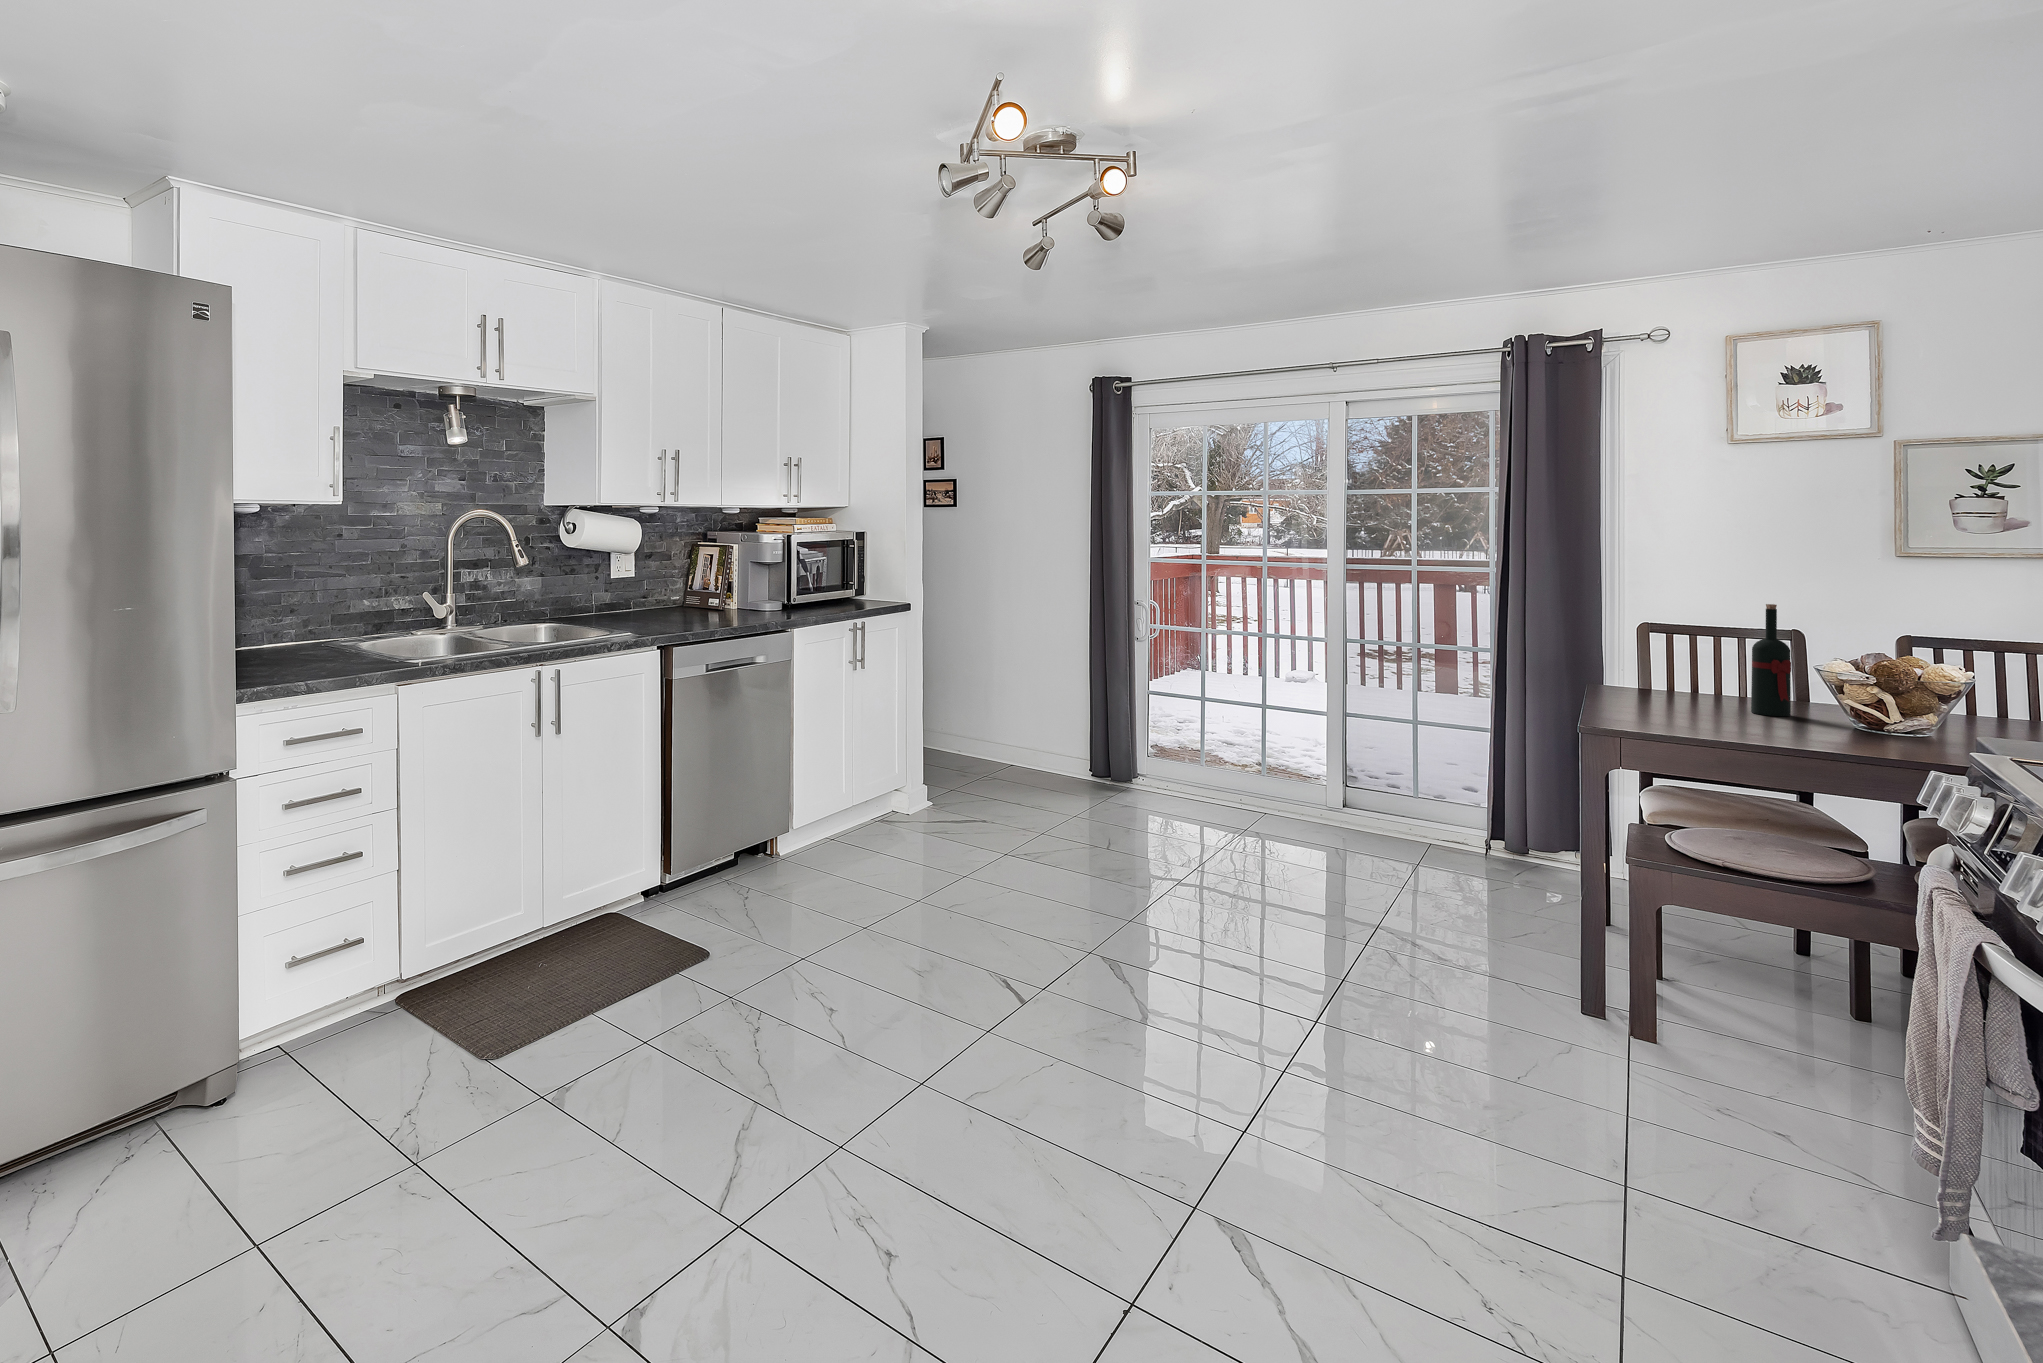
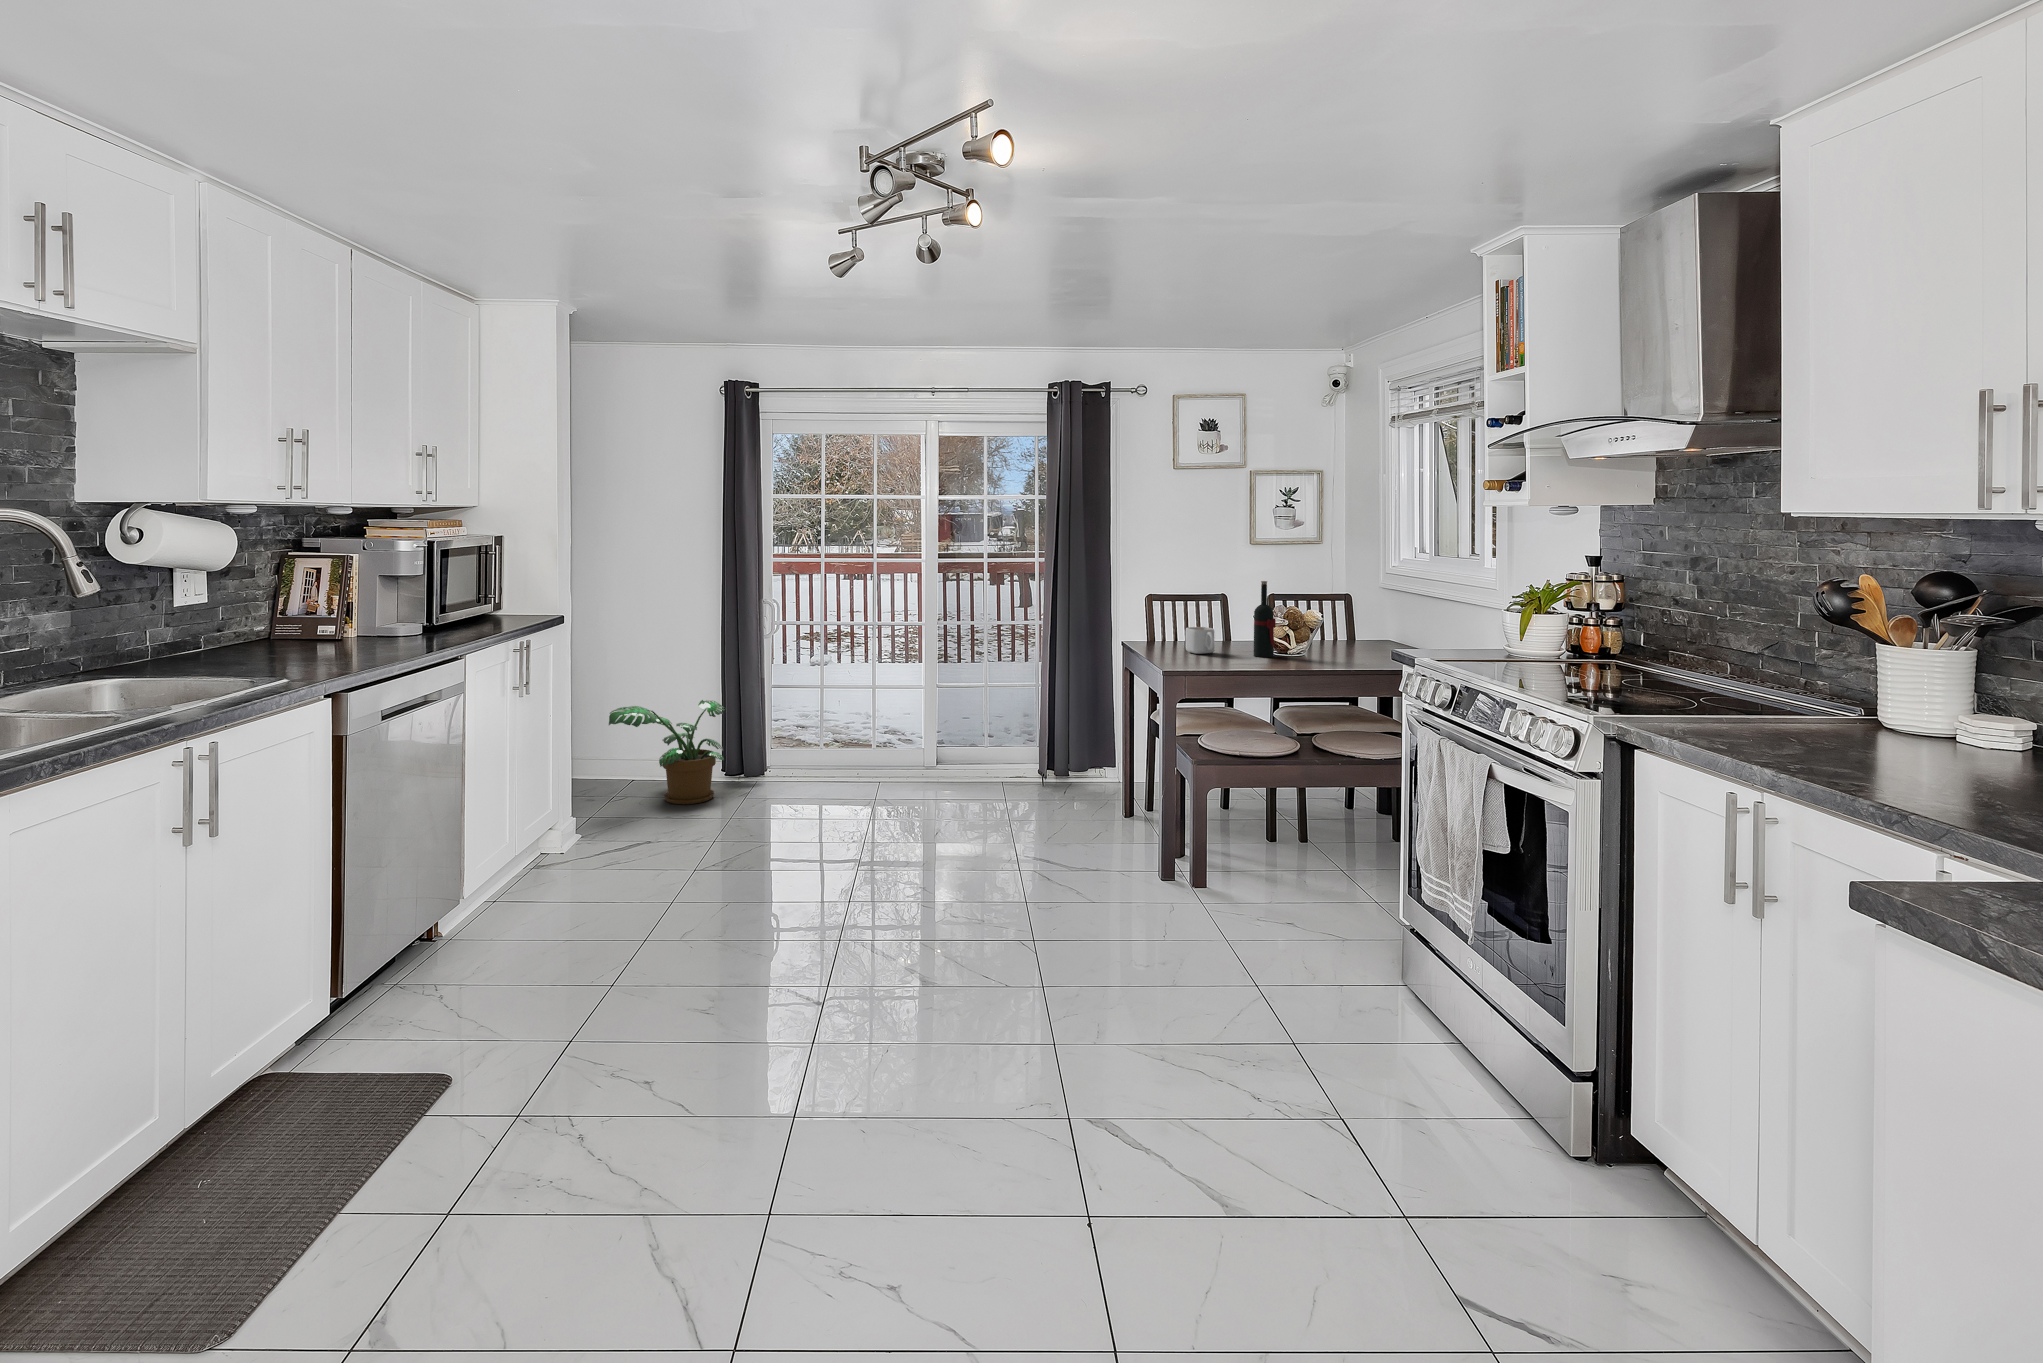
mug: none [1634,664,1682,701] -> present [1186,627,1215,654]
potted plant: none [971,695,1092,797] -> present [609,700,724,804]

